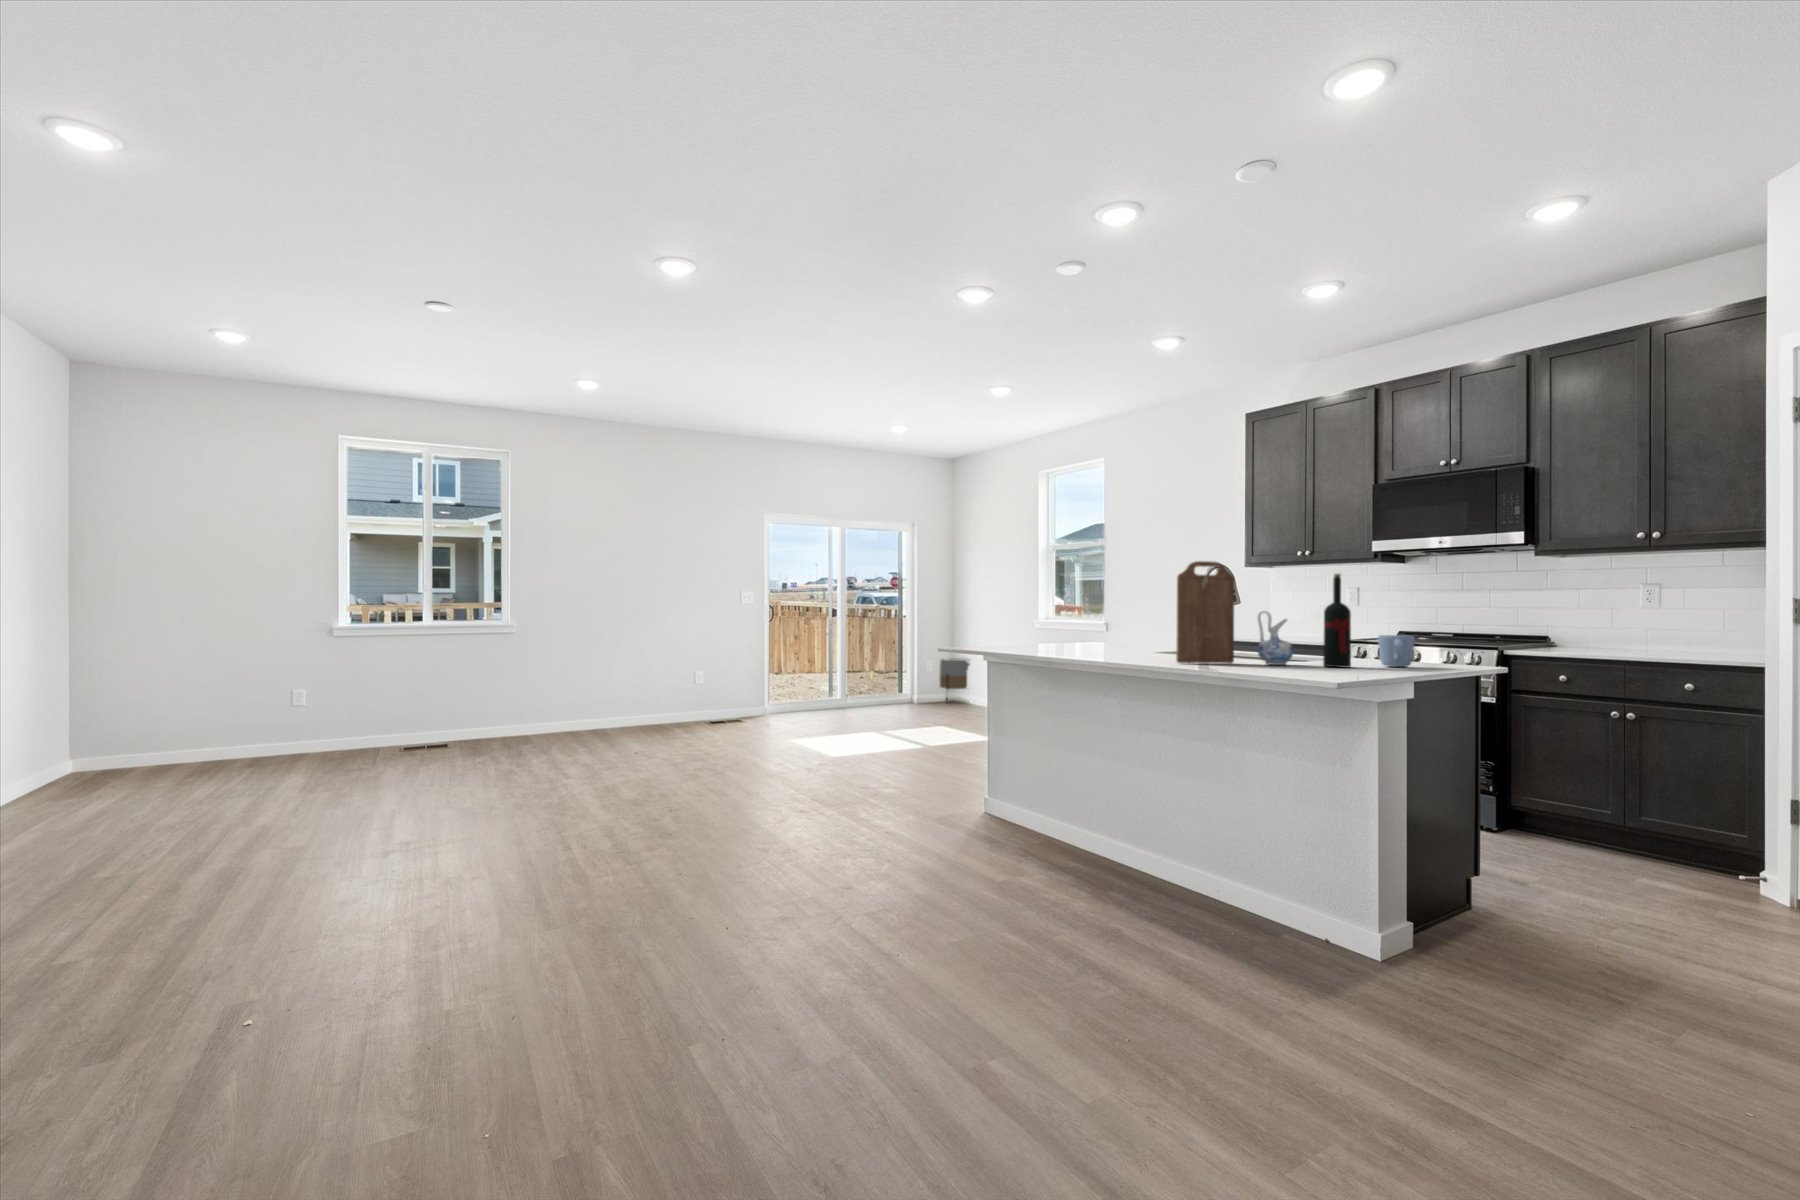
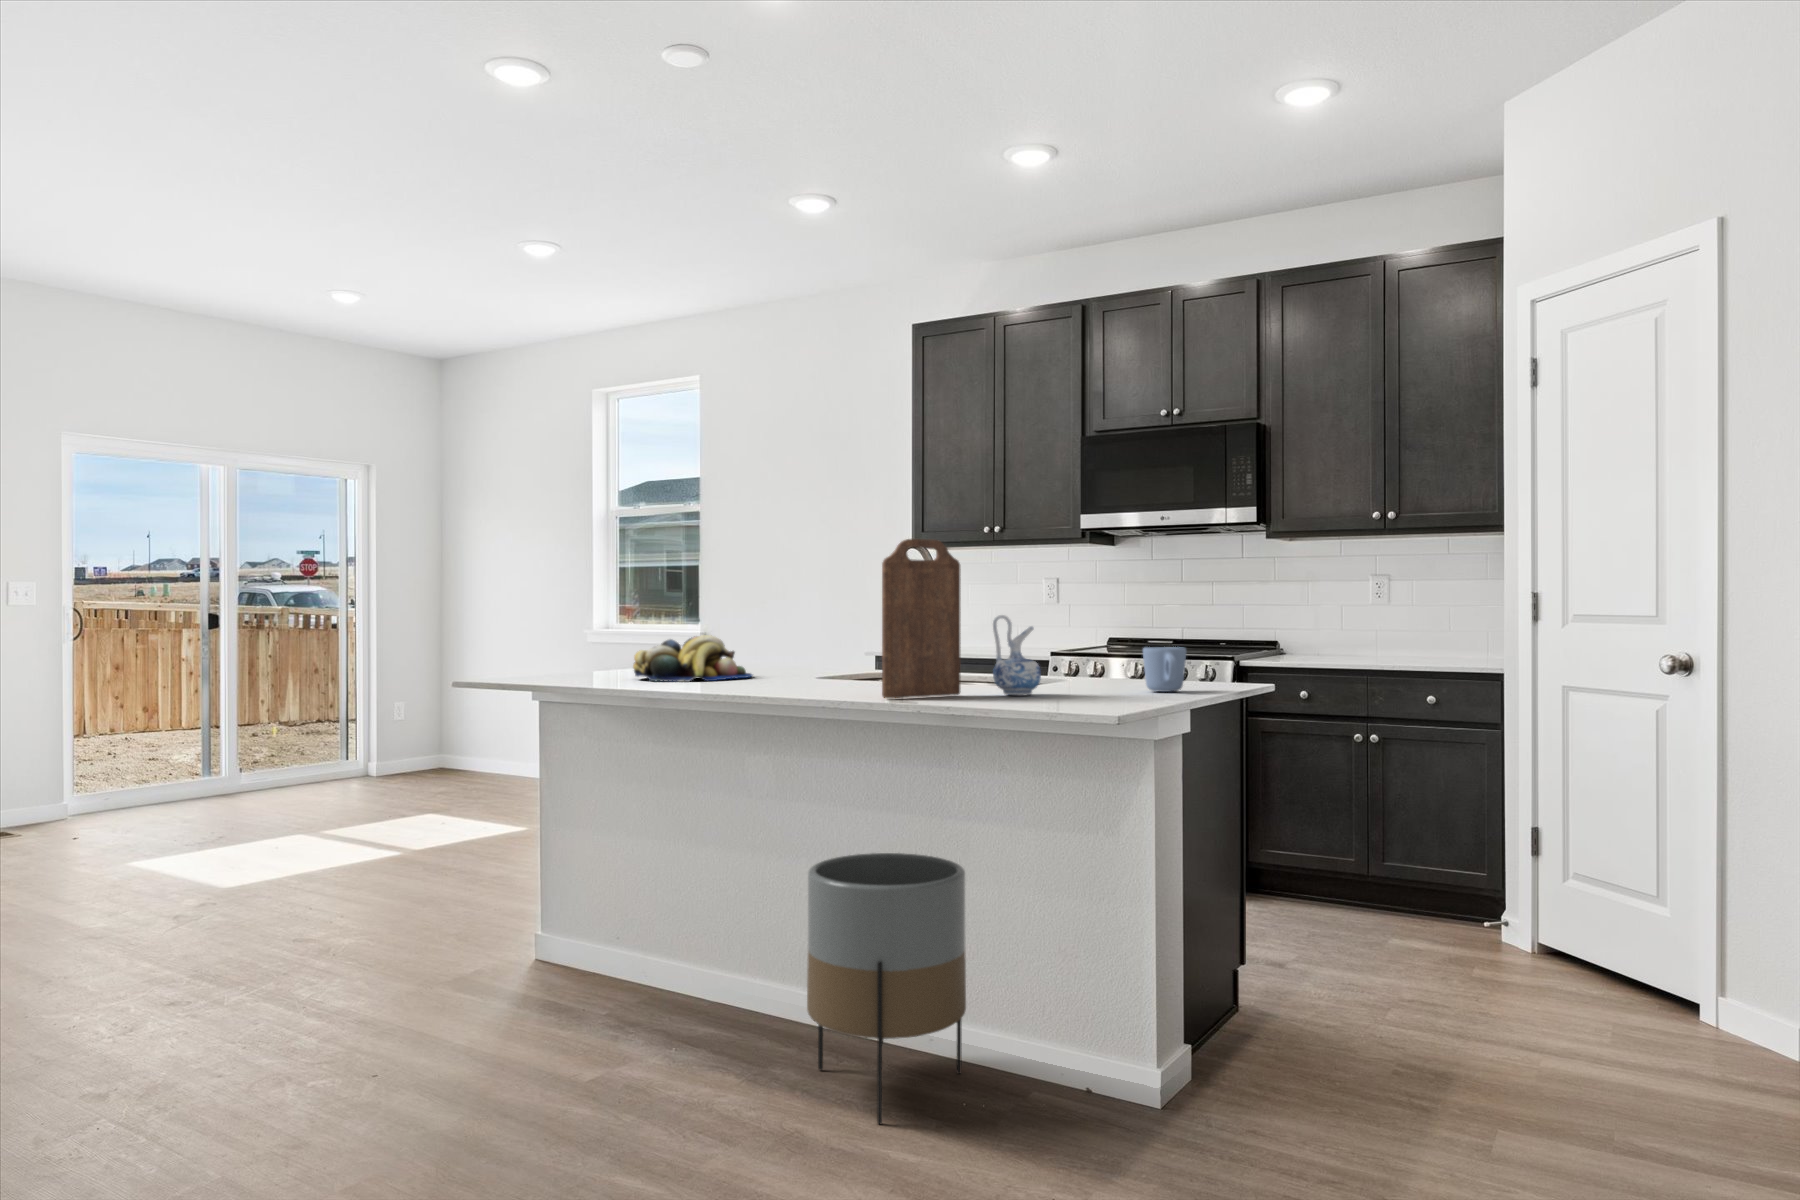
wine bottle: present [1323,574,1351,668] -> none [1080,560,1115,696]
fruit bowl: none [1040,623,1113,650] -> present [633,635,752,682]
planter: present [939,659,970,701] -> present [807,853,966,1124]

